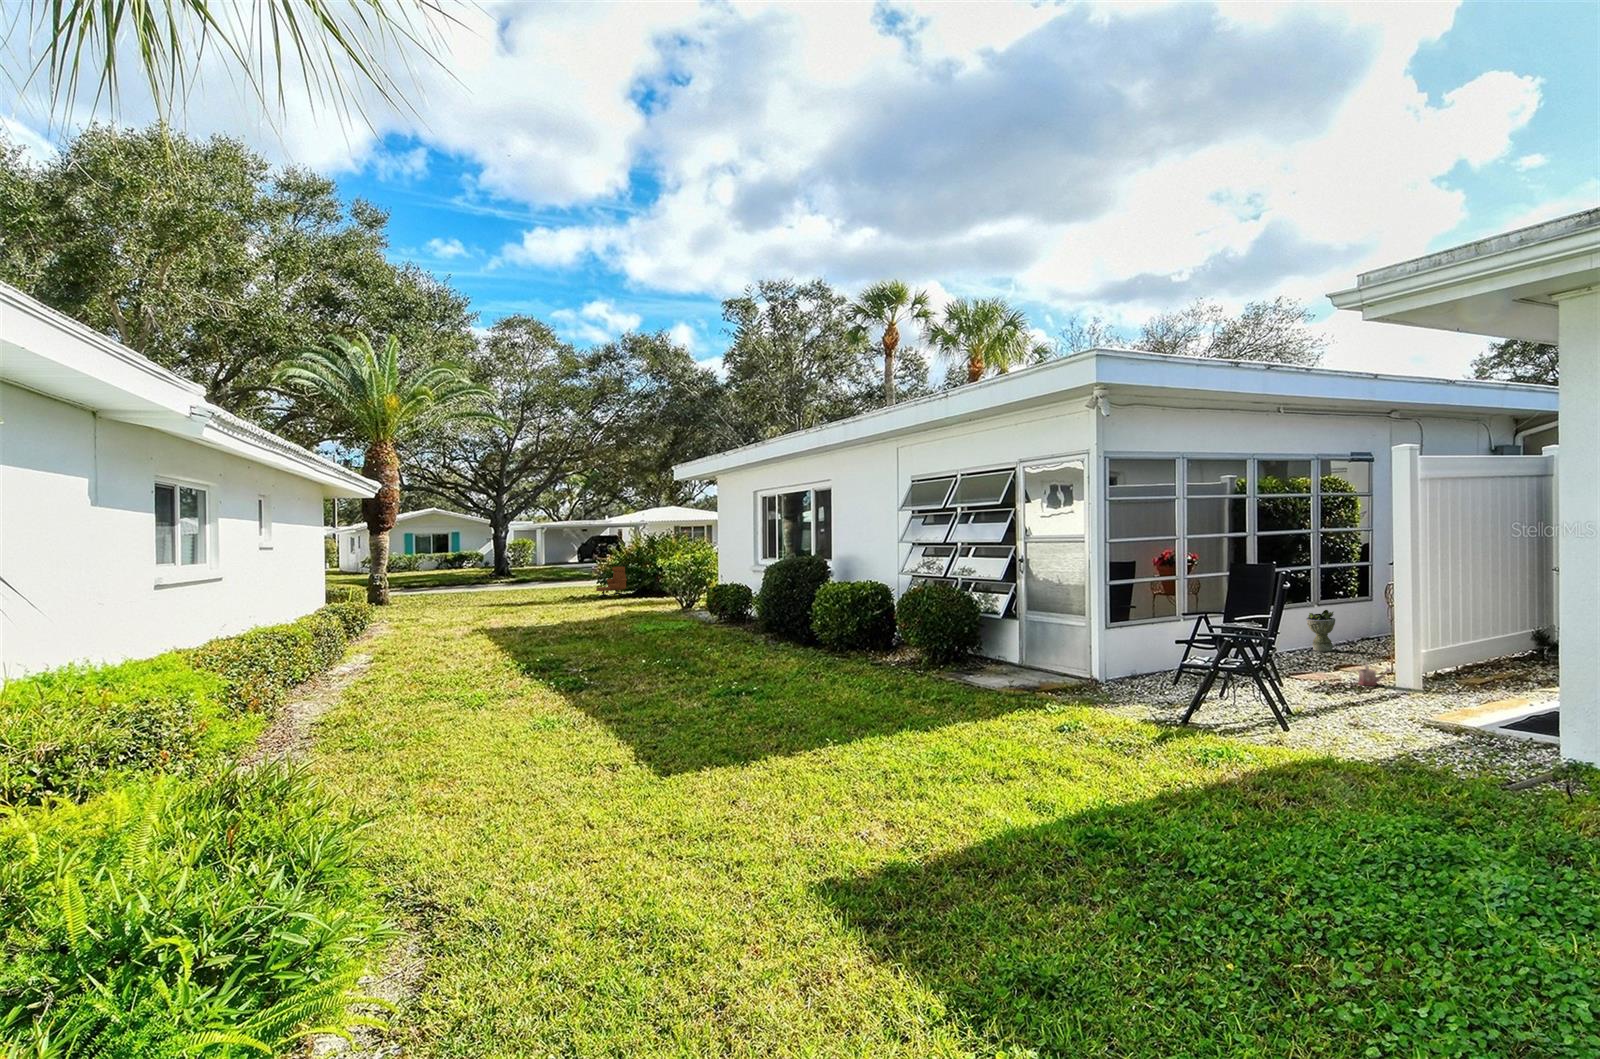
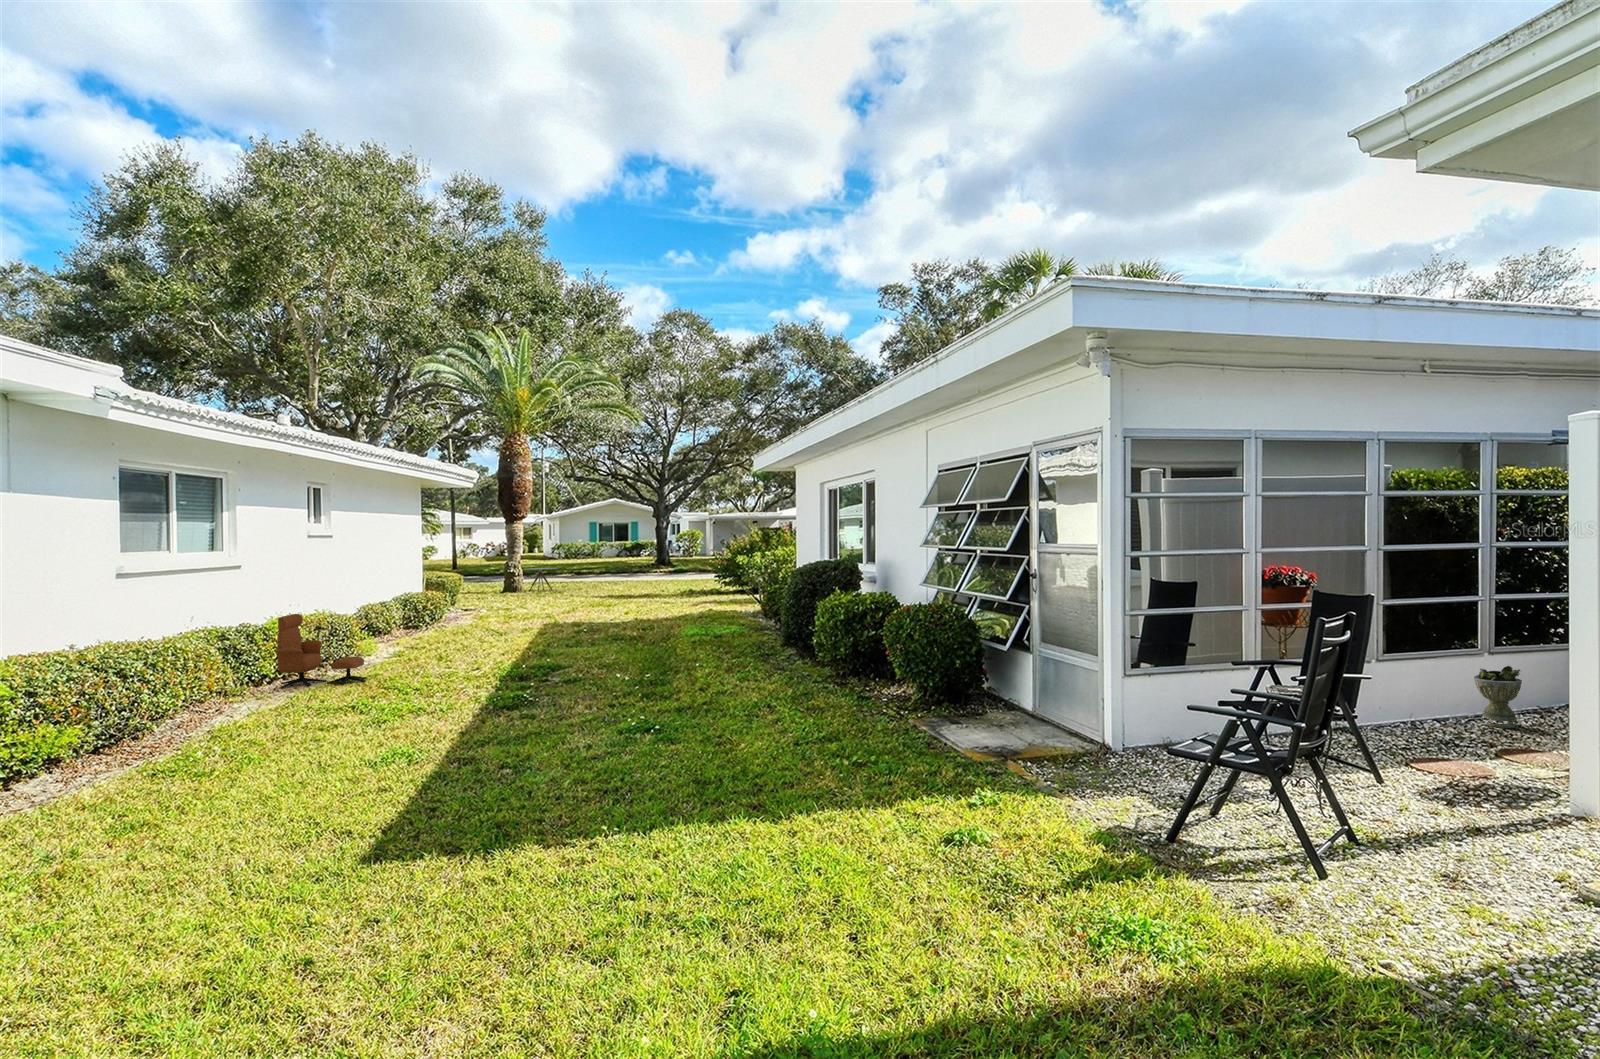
lounge chair: present [596,566,628,598] -> present [276,614,366,688]
round table: none [386,581,425,606] -> present [523,568,557,591]
watering can: present [1349,663,1391,686] -> none [1490,757,1565,797]

